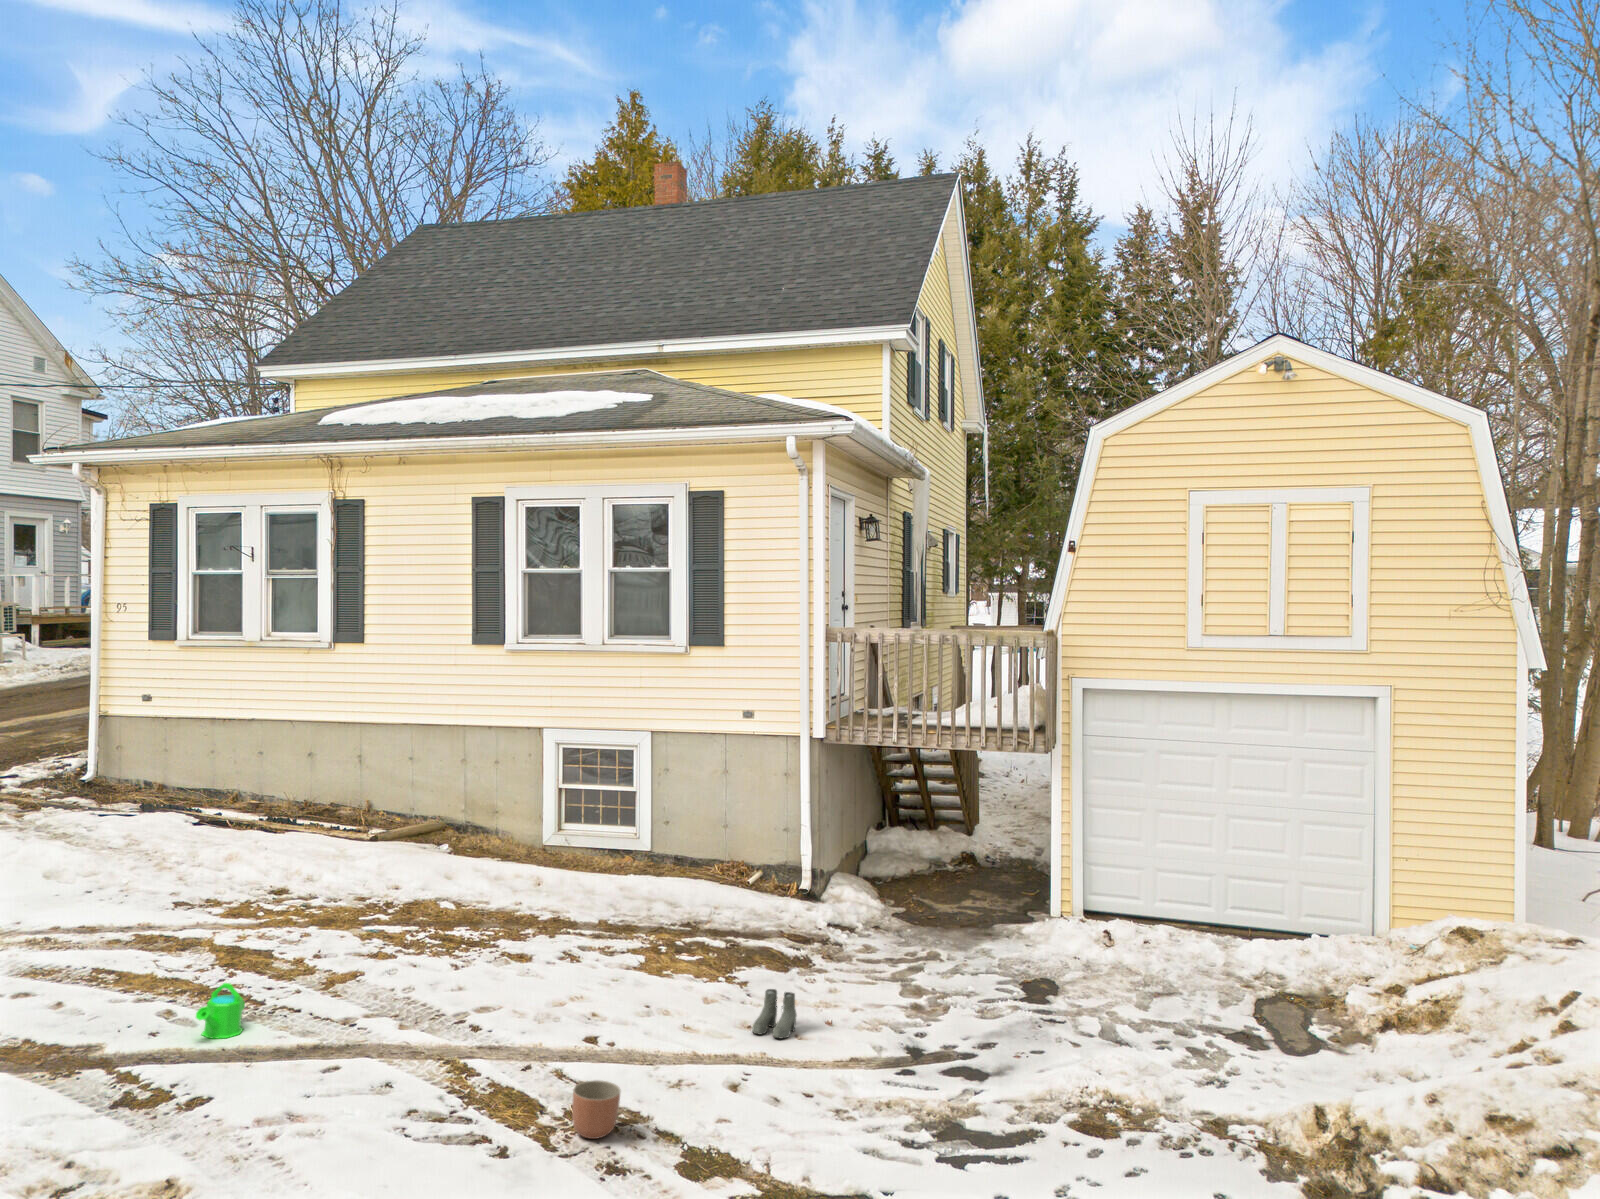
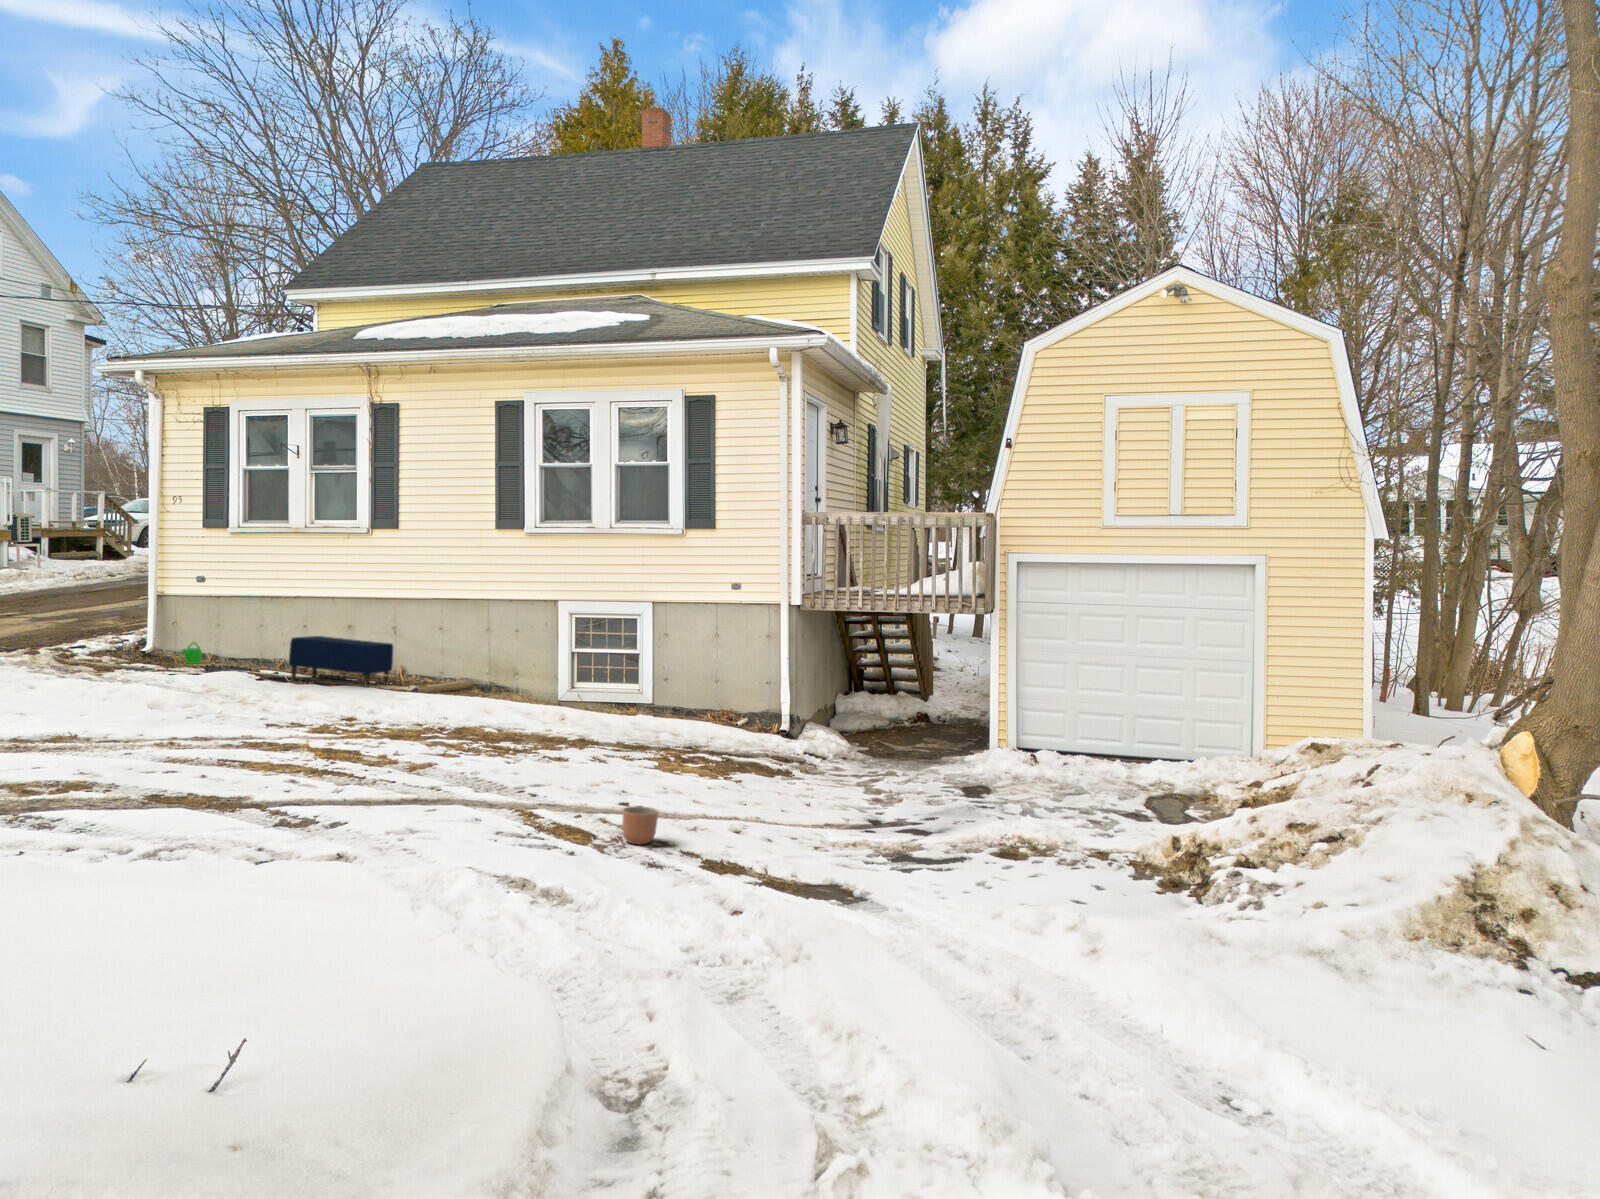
bench: none [234,767,355,831] -> present [289,636,393,687]
watering can: present [196,983,245,1039] -> present [181,642,202,664]
boots: present [752,989,797,1039] -> none [750,770,785,805]

